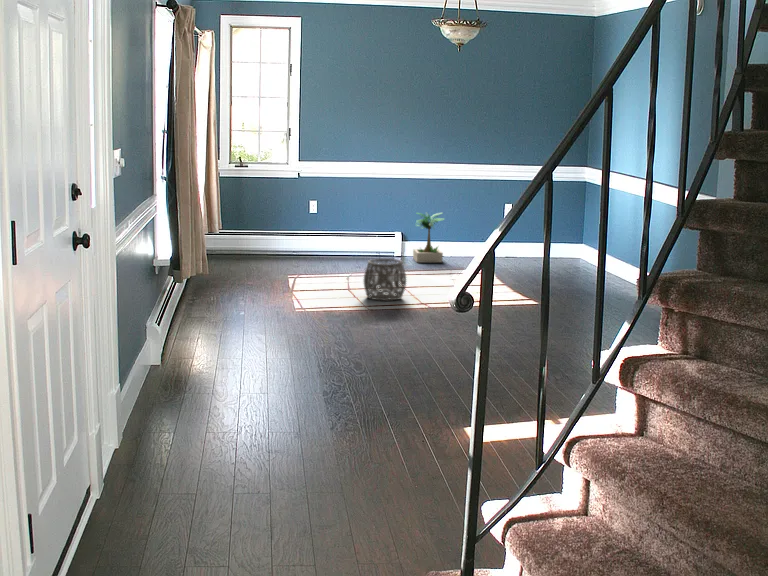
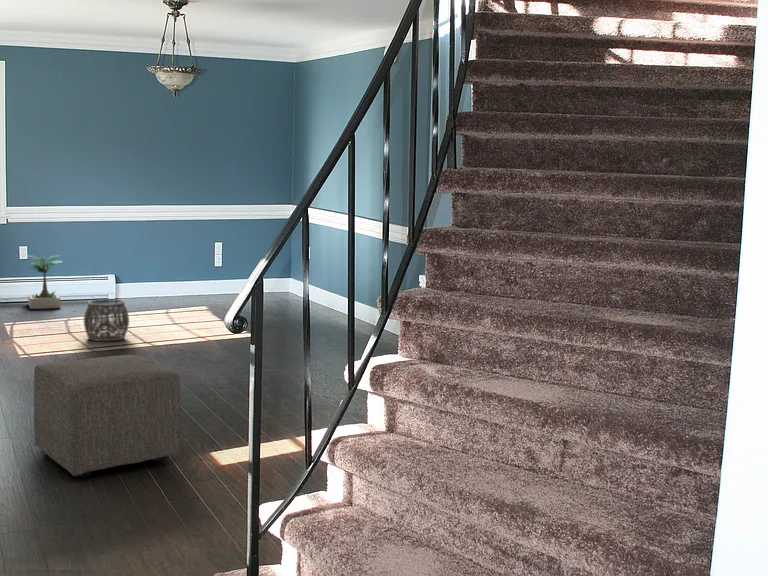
potted plant: present [413,213,443,262] -> present [28,256,62,309]
ottoman: none [295,320,432,440] -> present [34,355,181,477]

